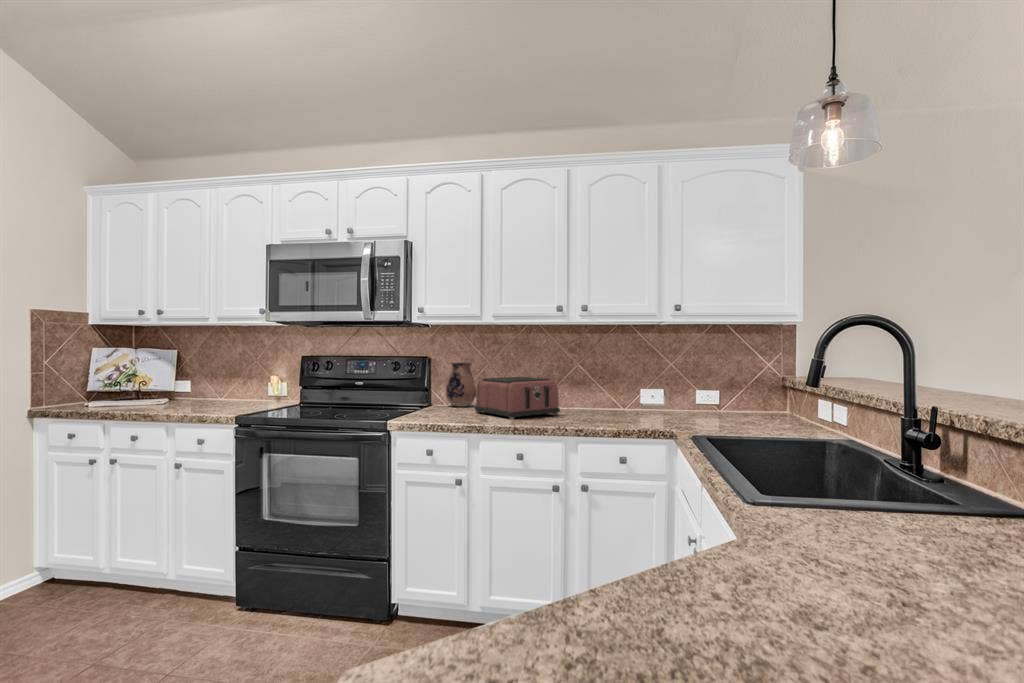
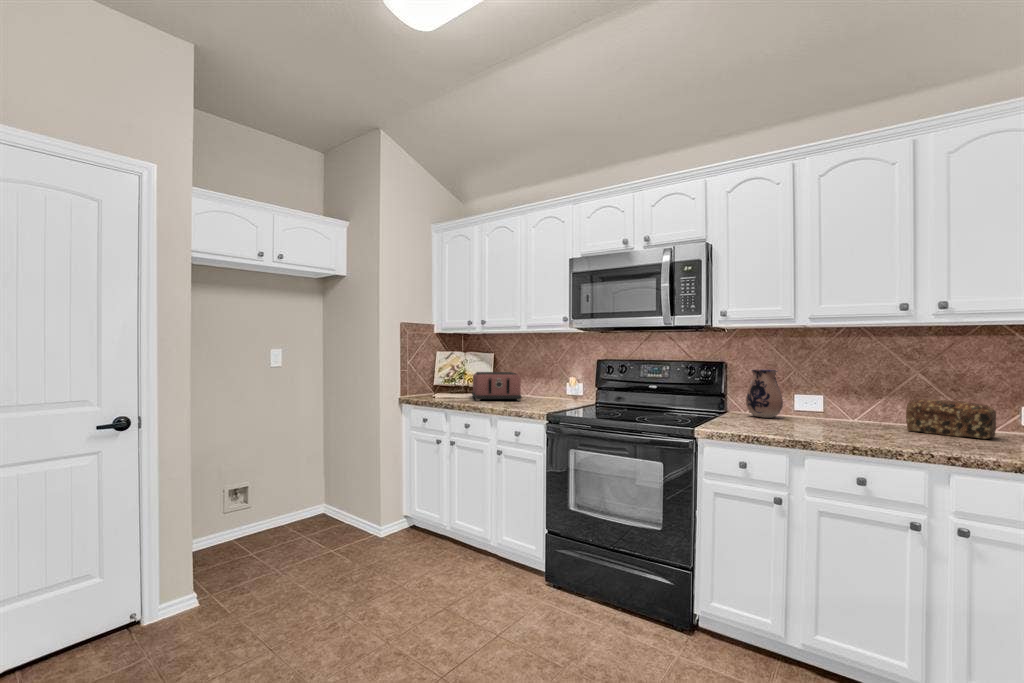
toaster: present [474,377,560,419] -> present [472,372,522,401]
bread loaf: none [562,383,618,412] -> present [906,398,996,439]

